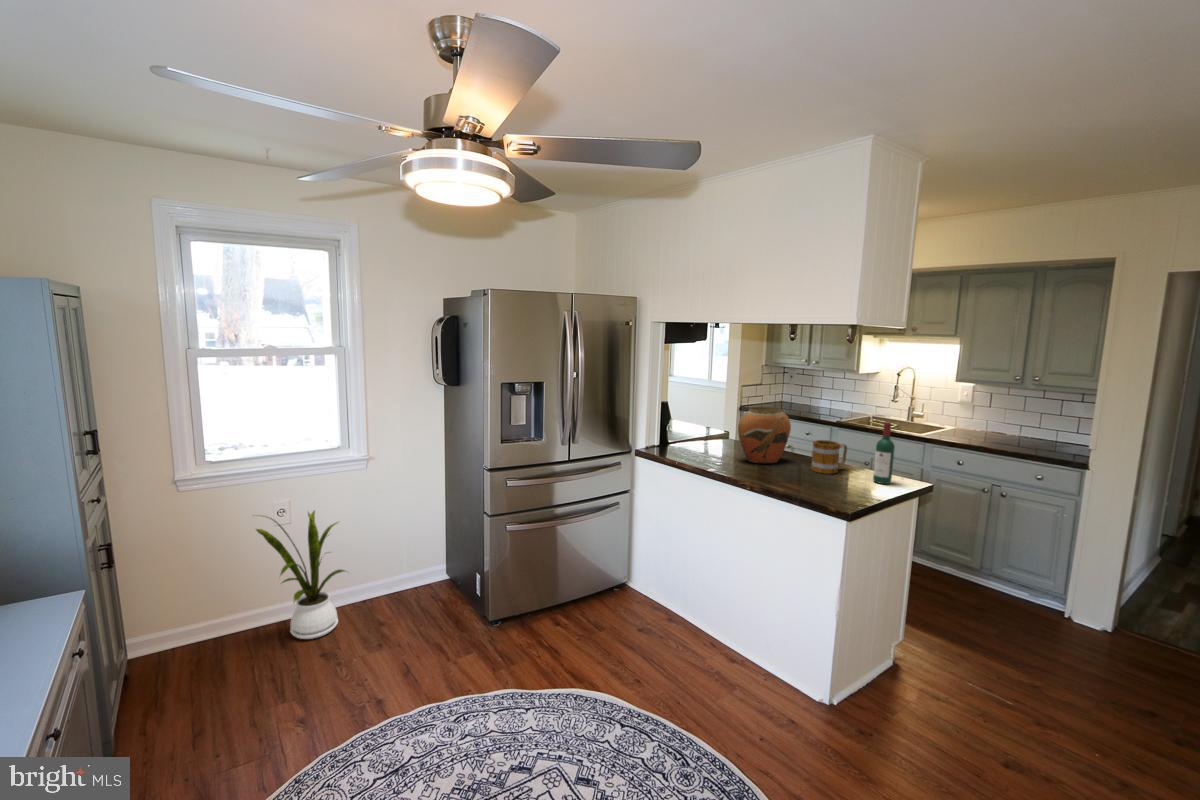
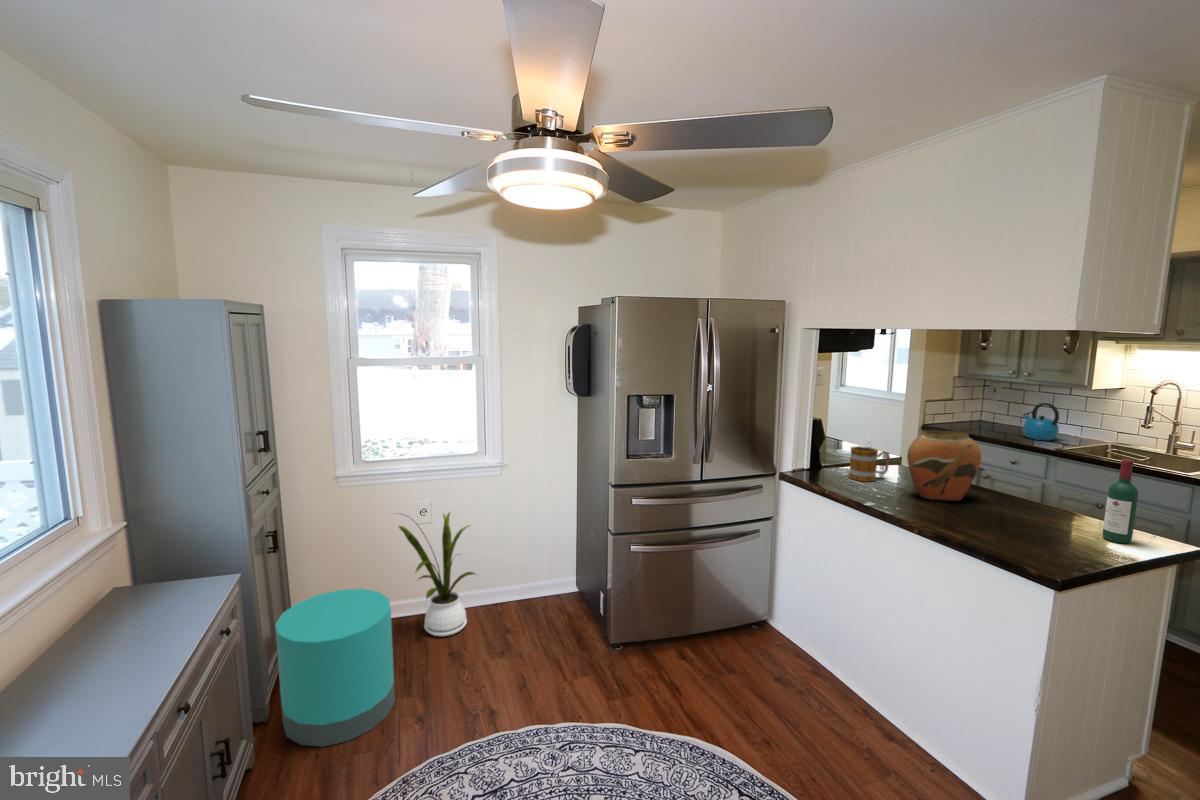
kettle: none [813,385,838,414] -> present [1023,403,1059,440]
mug: present [811,440,847,474] -> present [849,446,890,482]
trash can: none [120,598,269,773] -> present [275,589,395,747]

